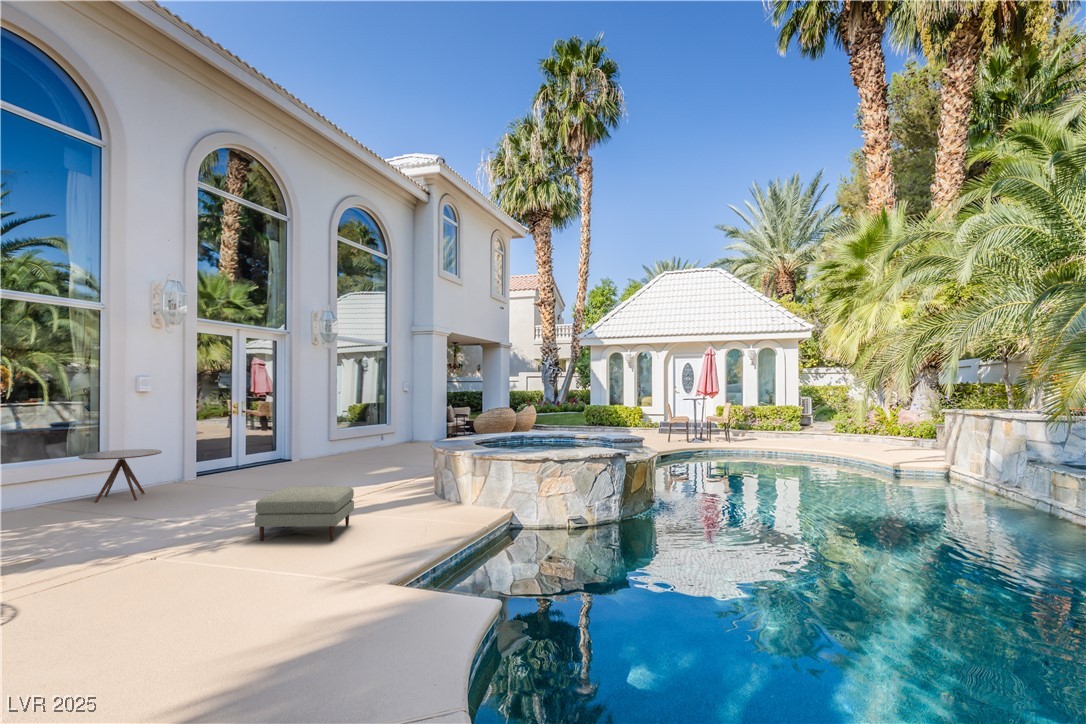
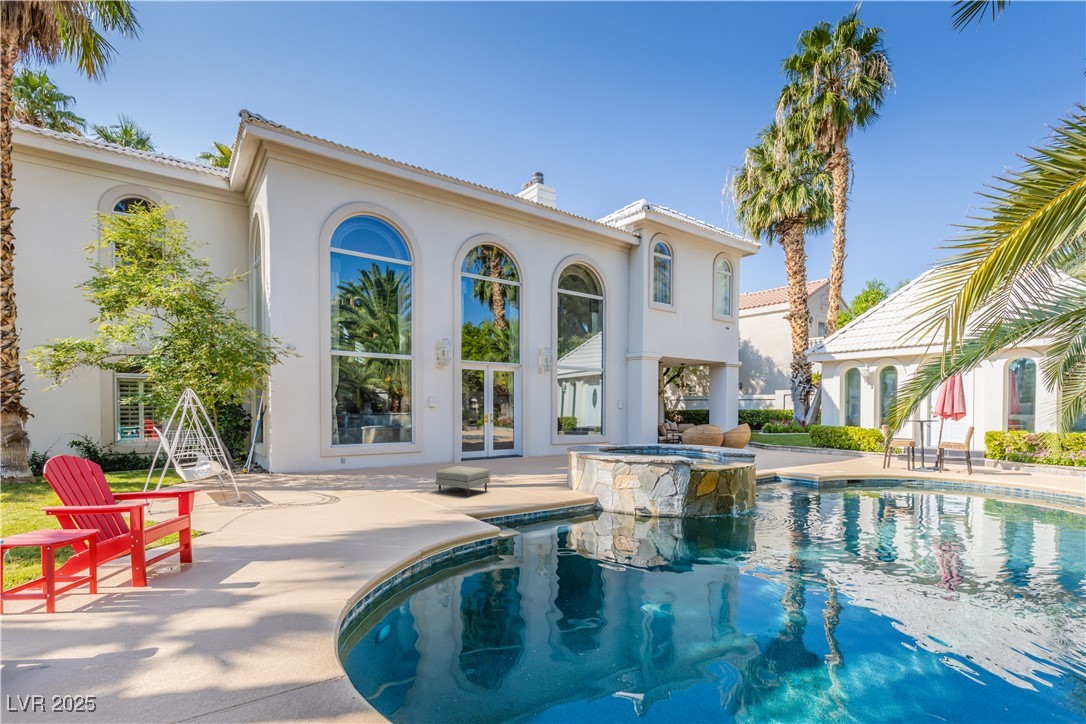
round table: present [79,449,162,503] -> none [394,440,430,468]

